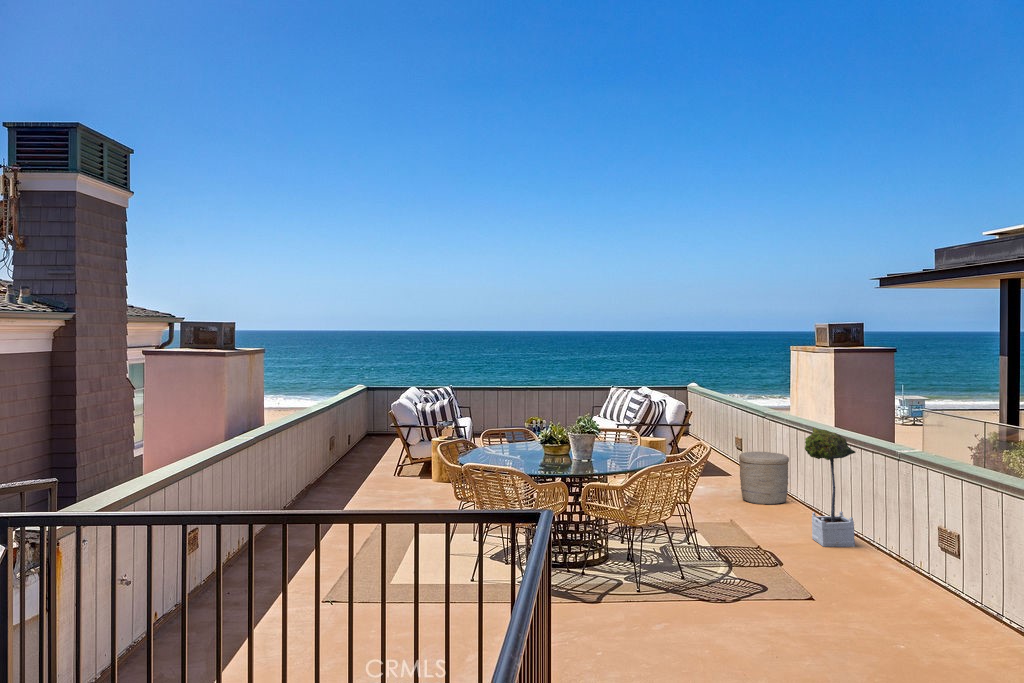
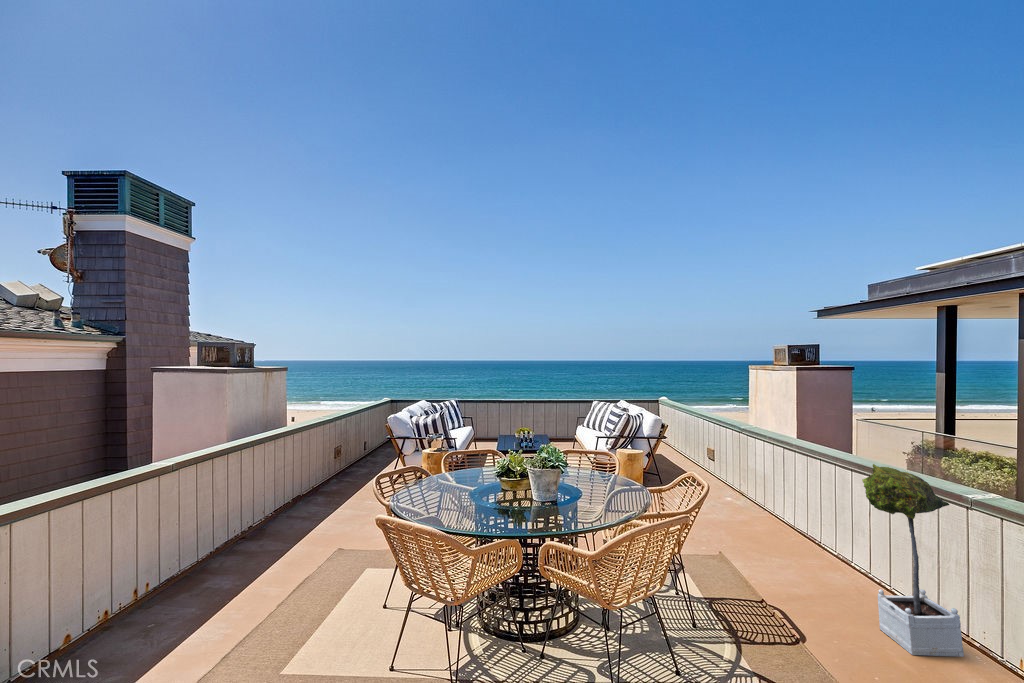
woven basket: present [739,452,789,504] -> none [734,475,796,542]

